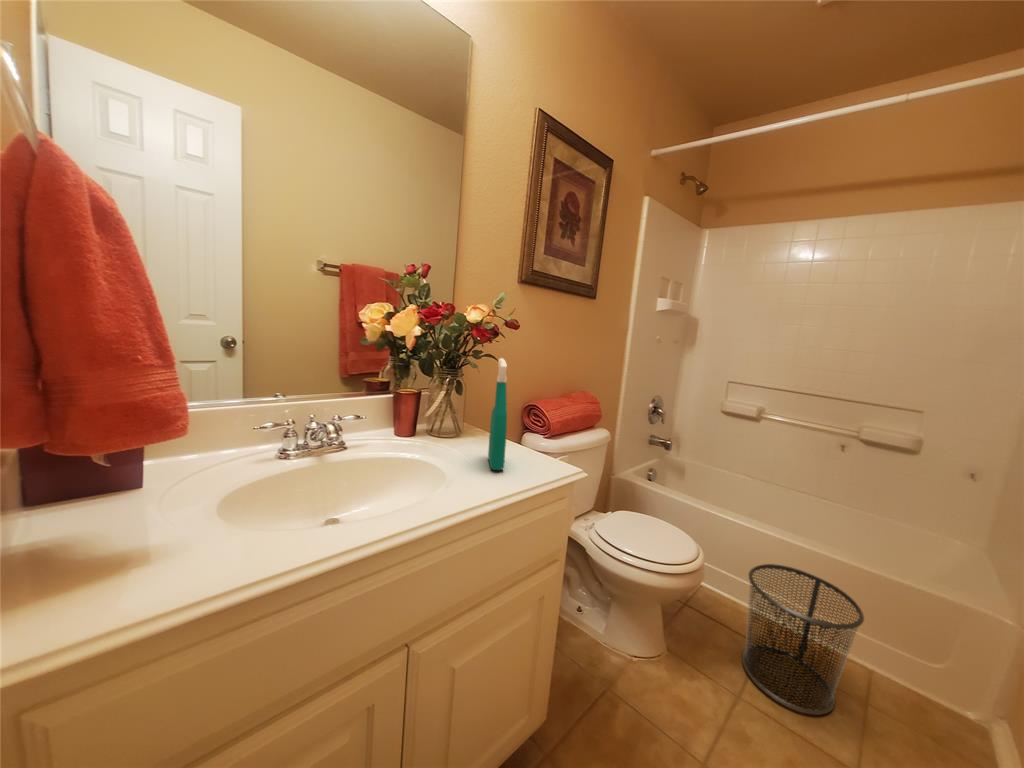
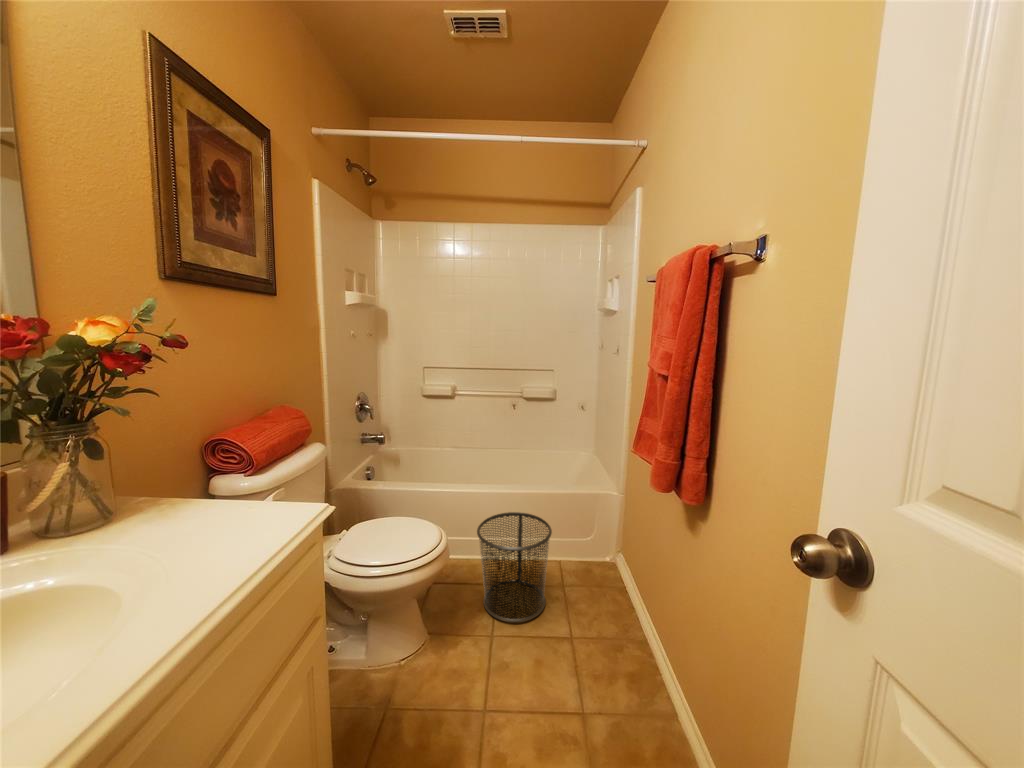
spray bottle: present [488,358,507,470] -> none [173,394,218,548]

